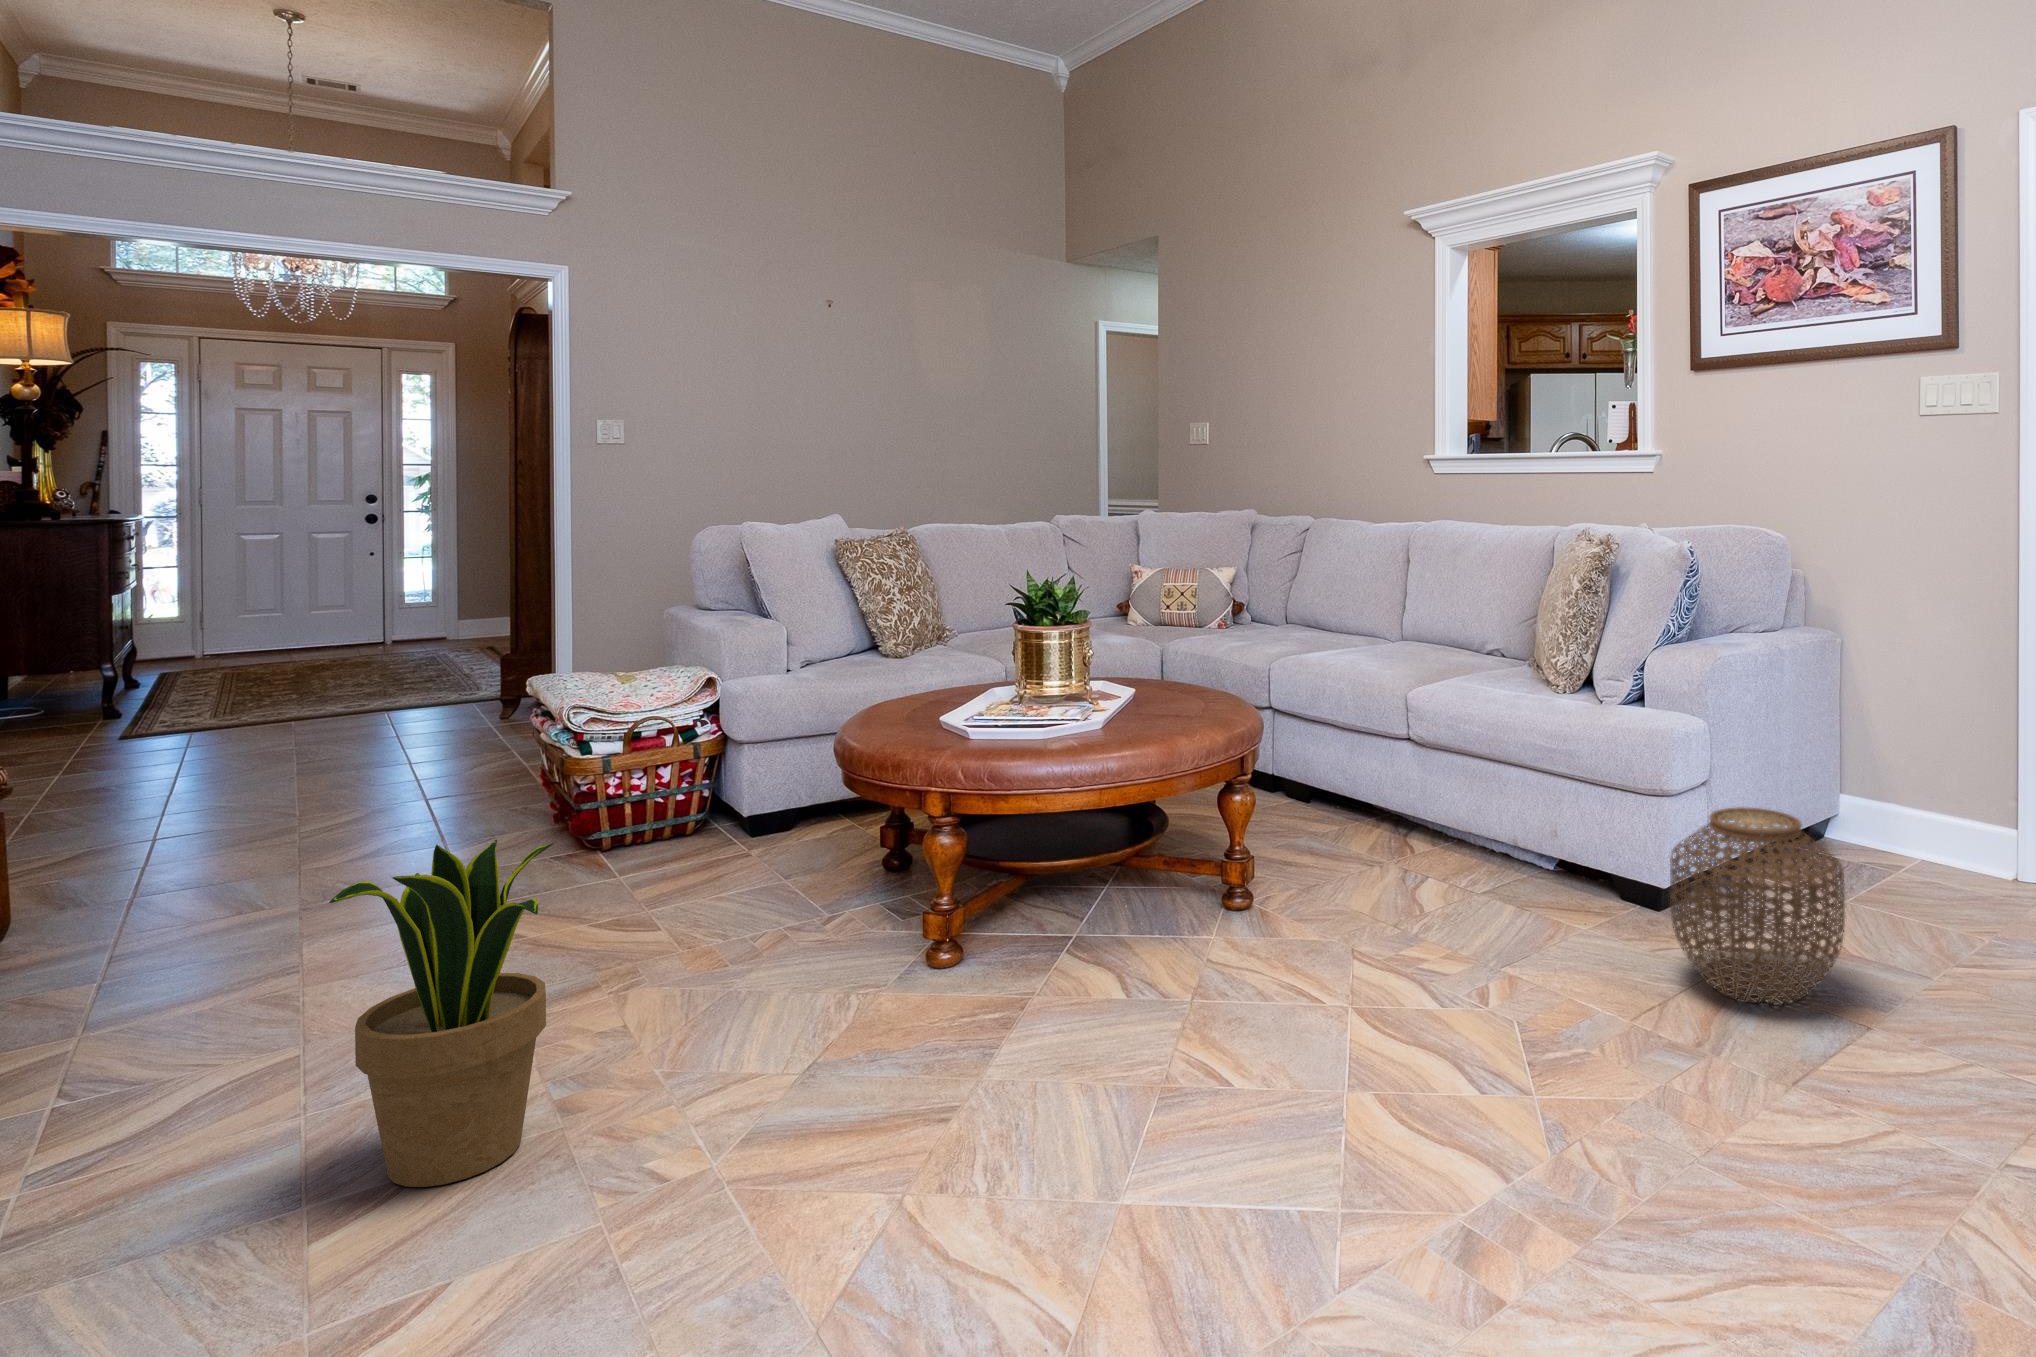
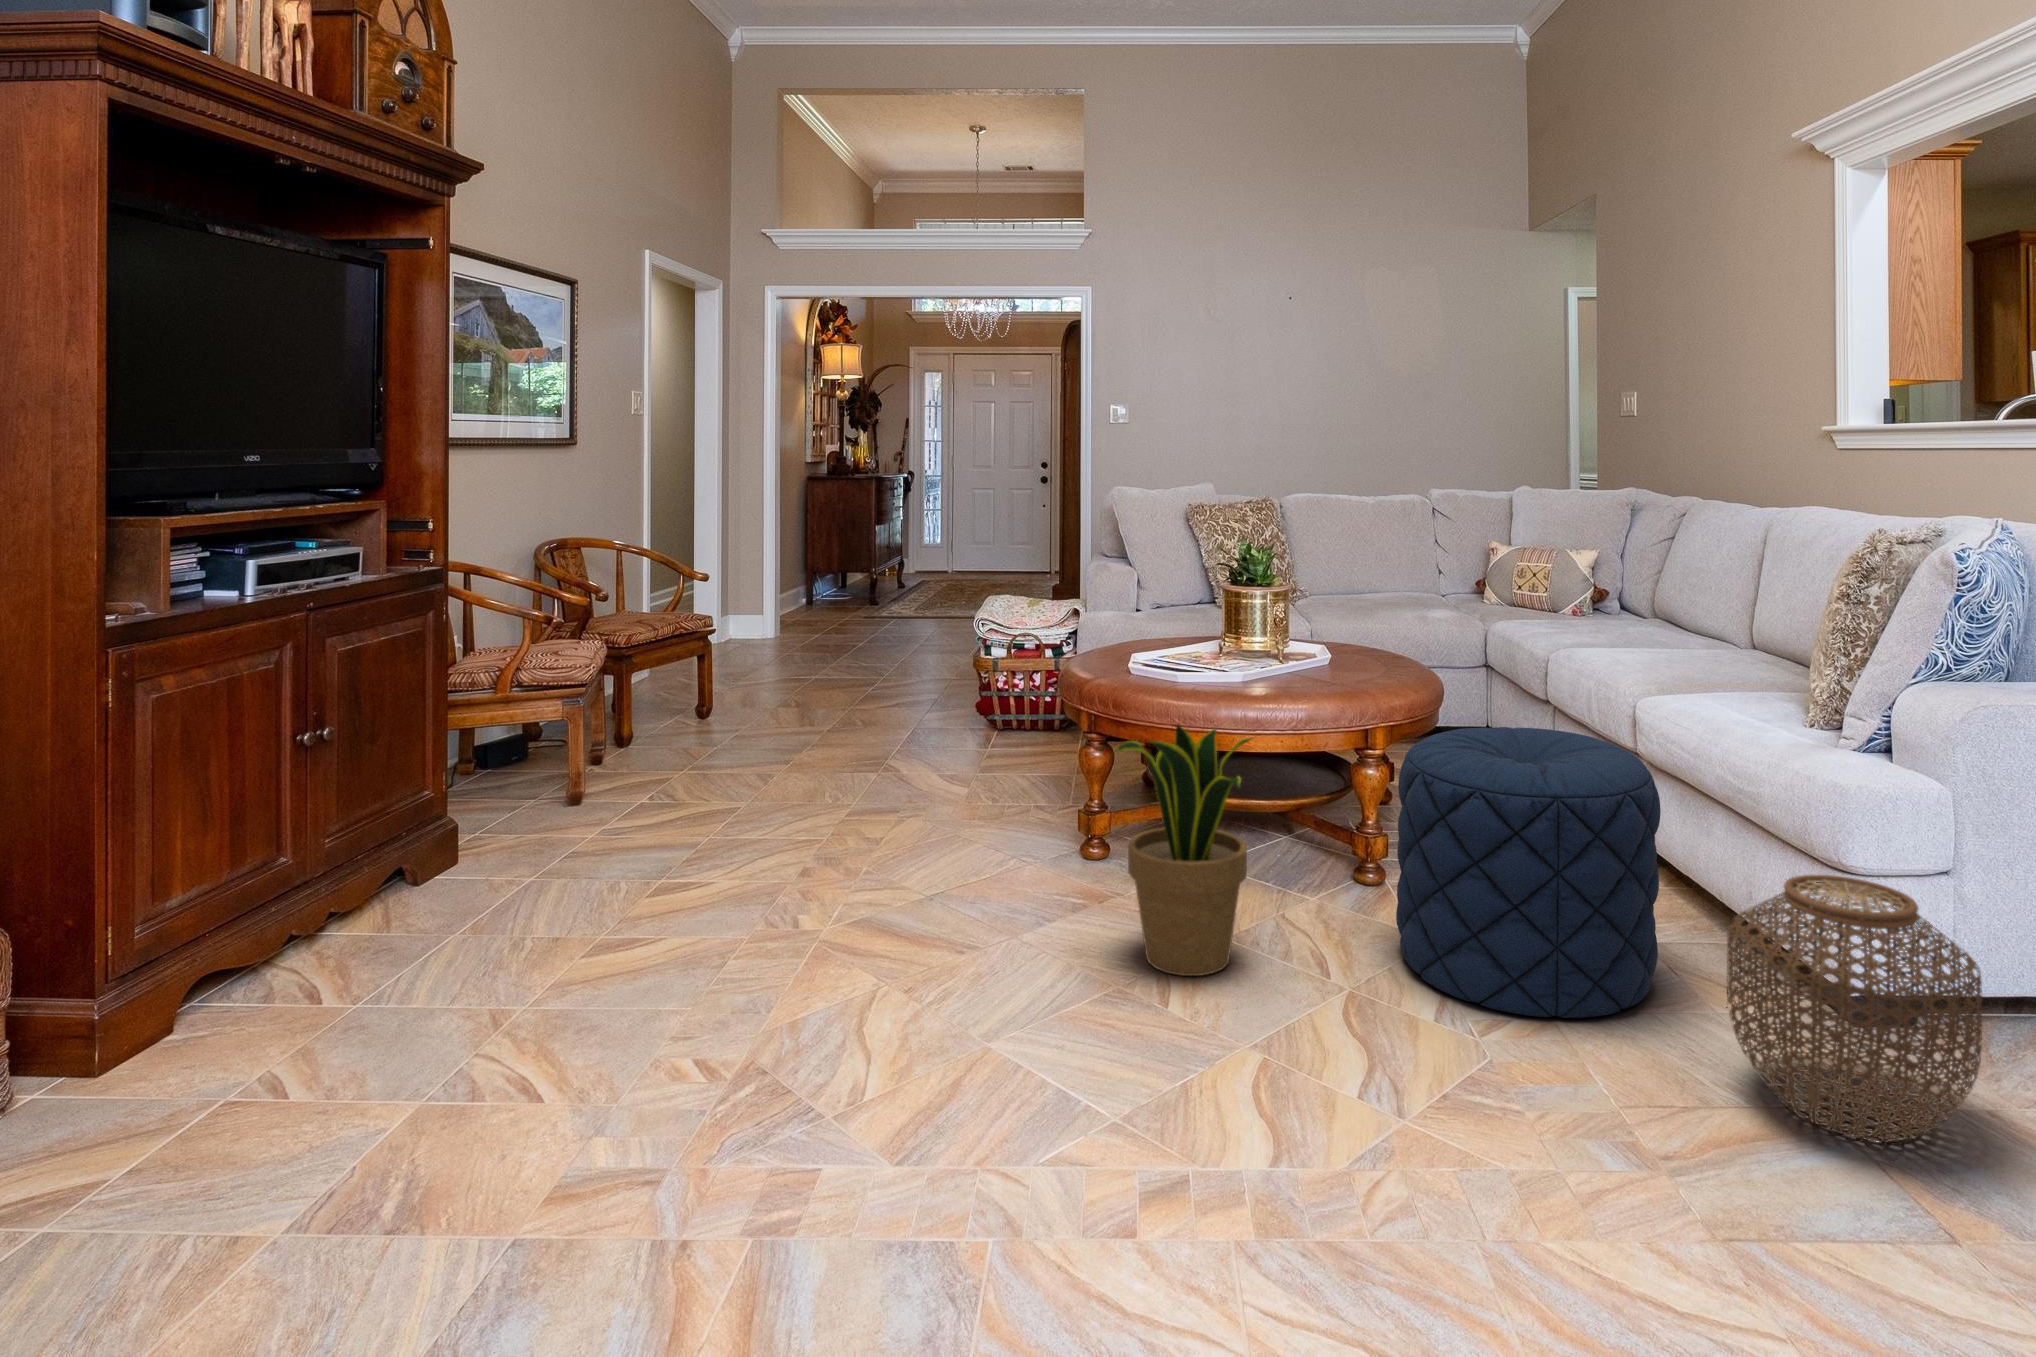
pouf: none [1348,732,1572,995] -> present [1396,727,1661,1018]
potted plant: present [329,839,556,1187] -> present [1115,724,1253,976]

